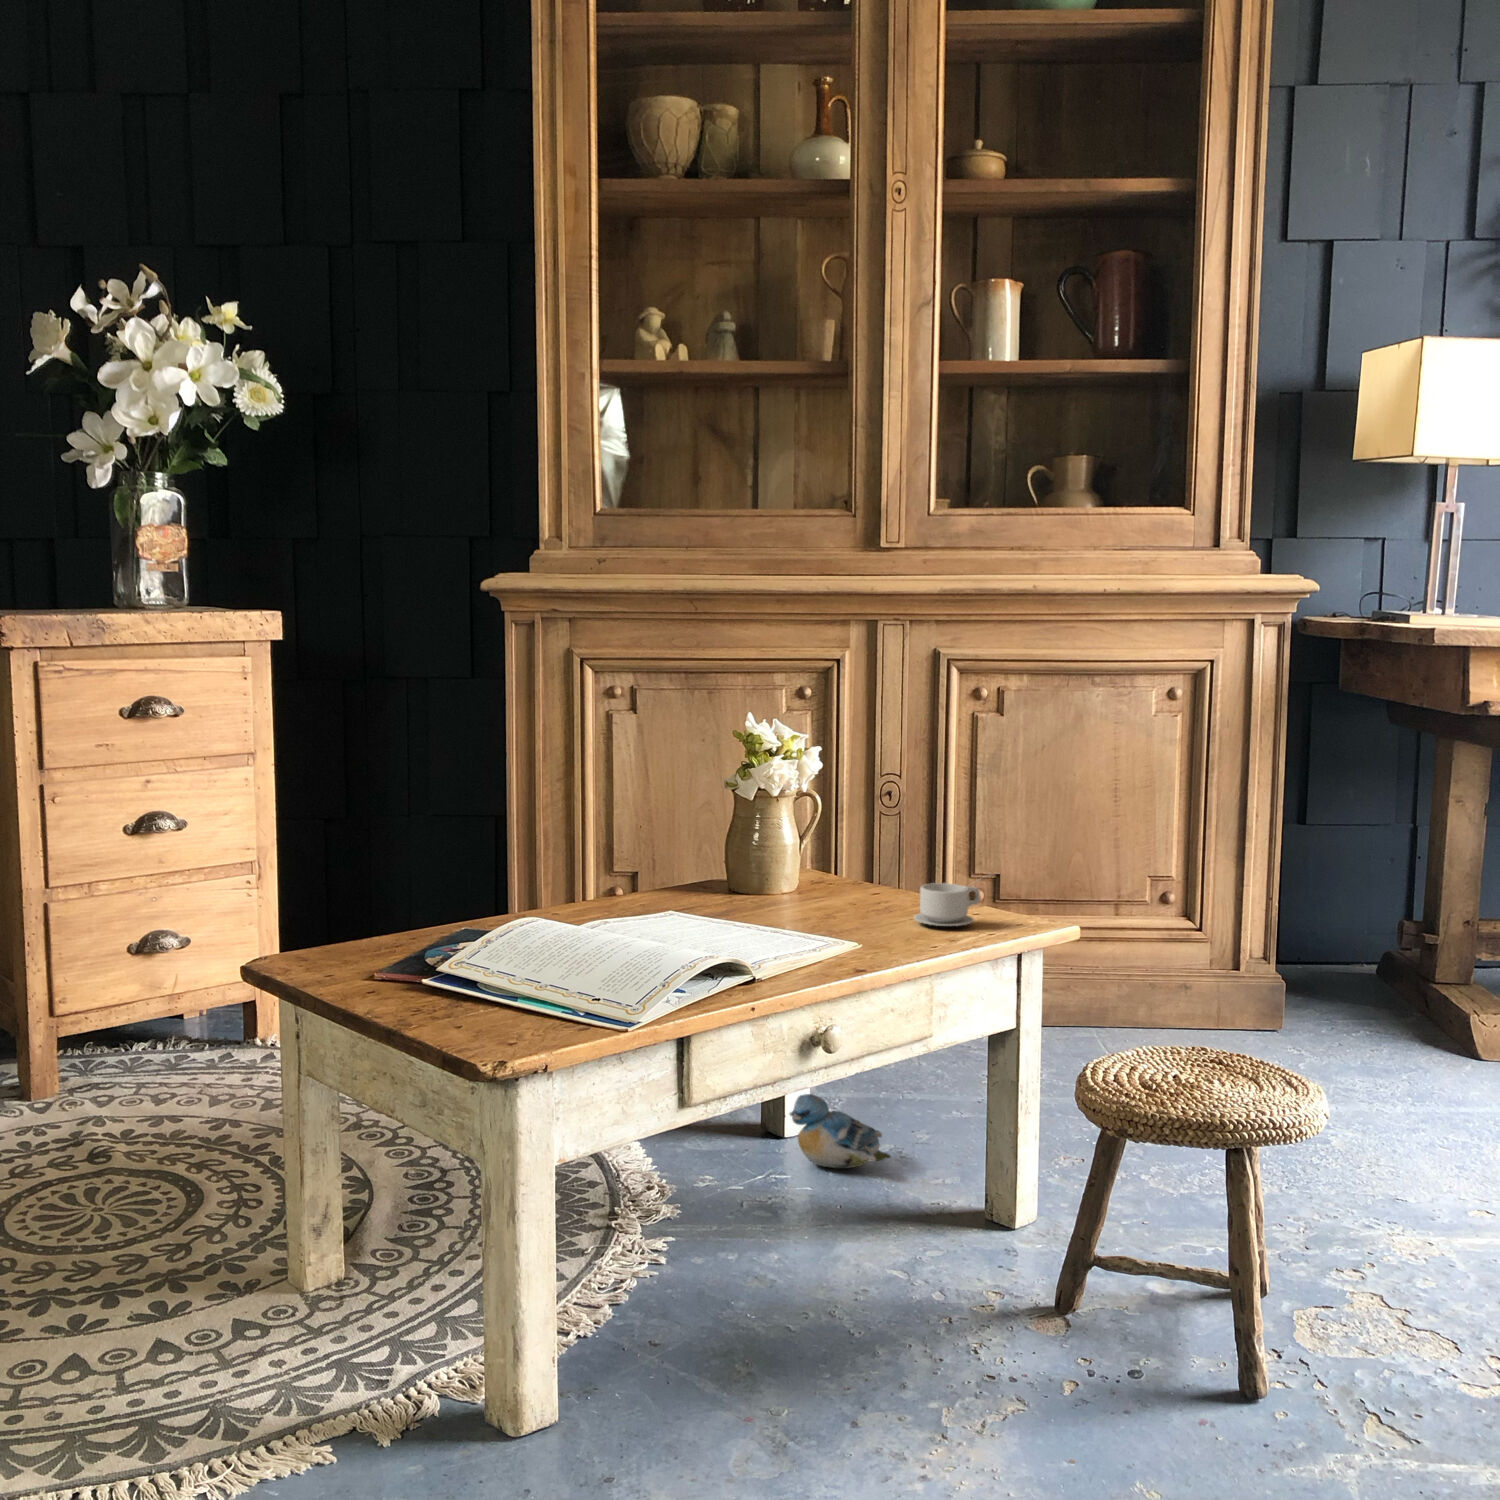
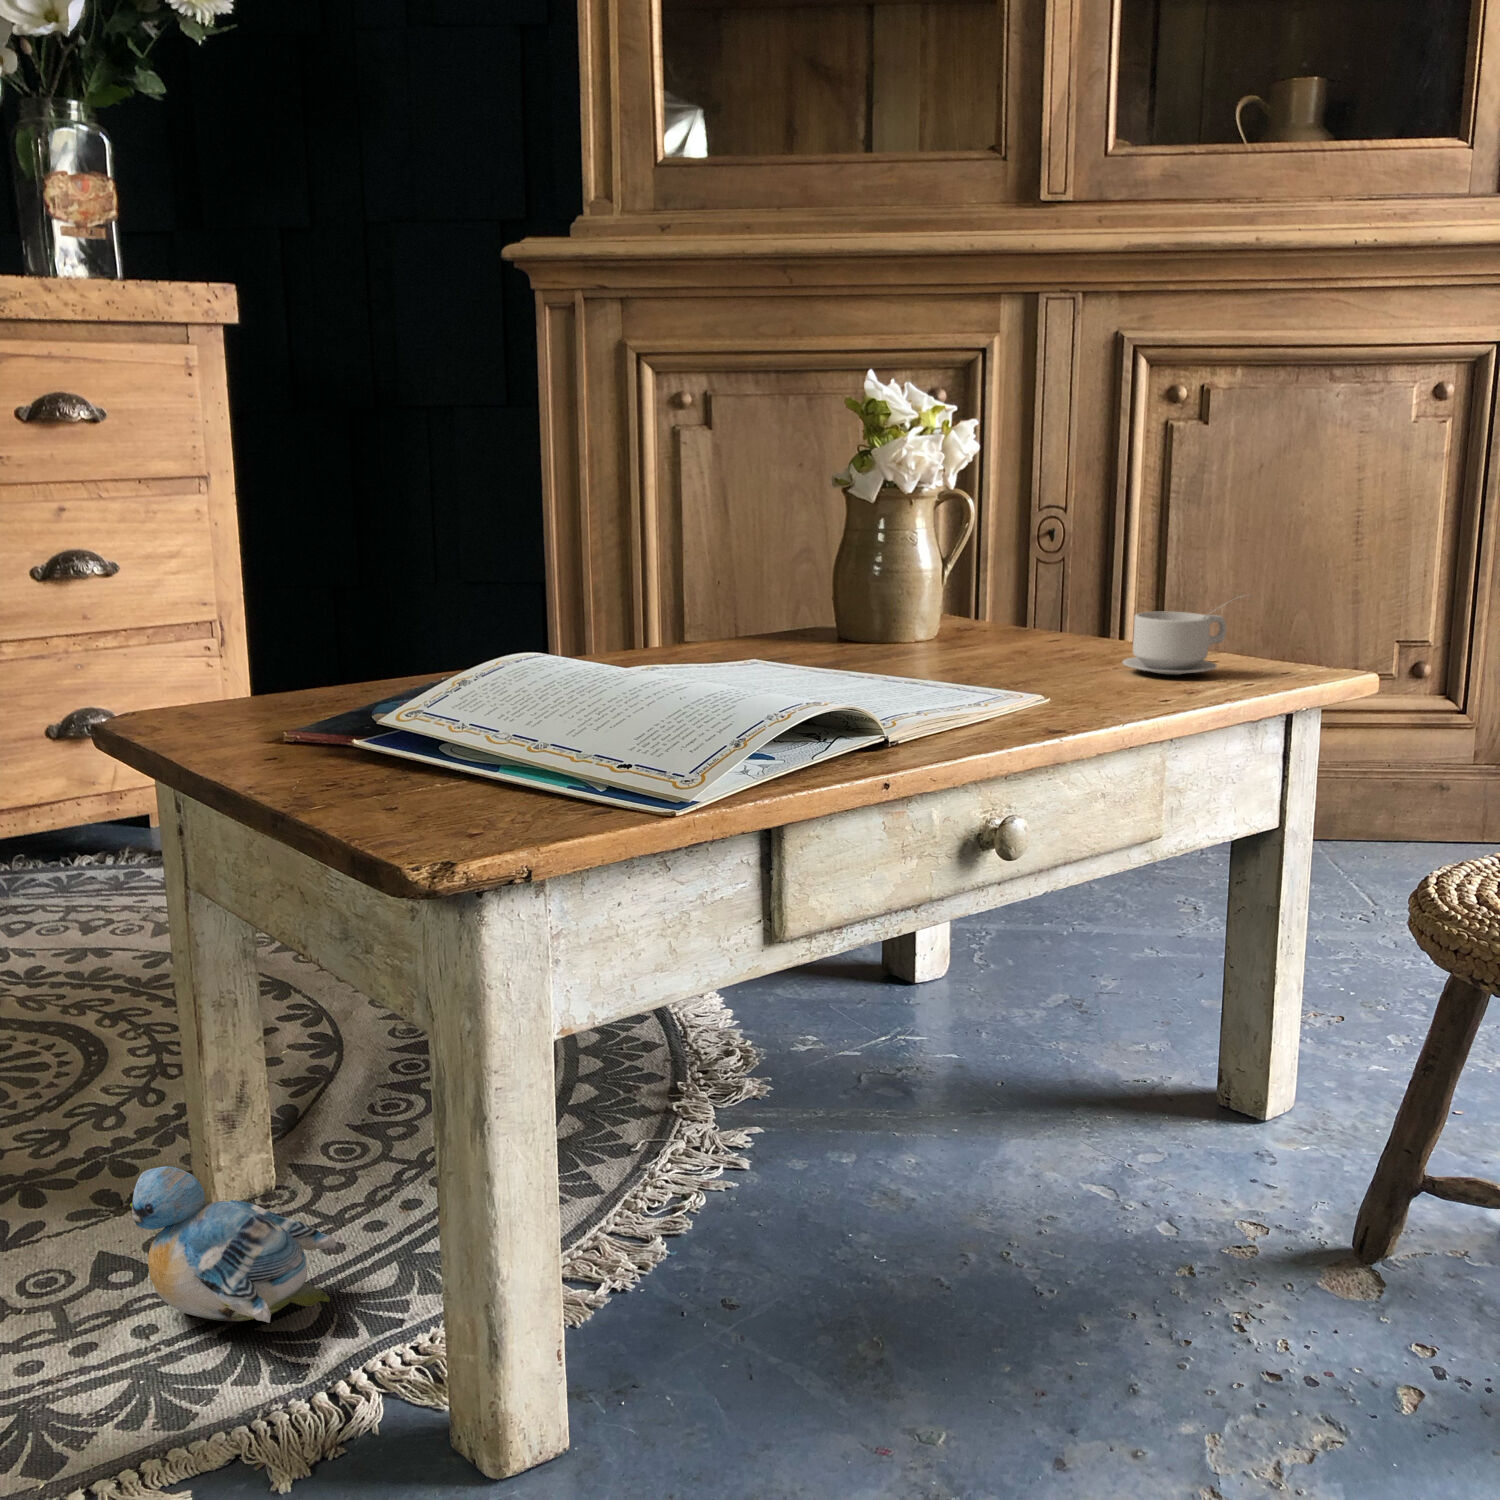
plush toy: present [790,1094,891,1169] -> present [130,1167,336,1323]

